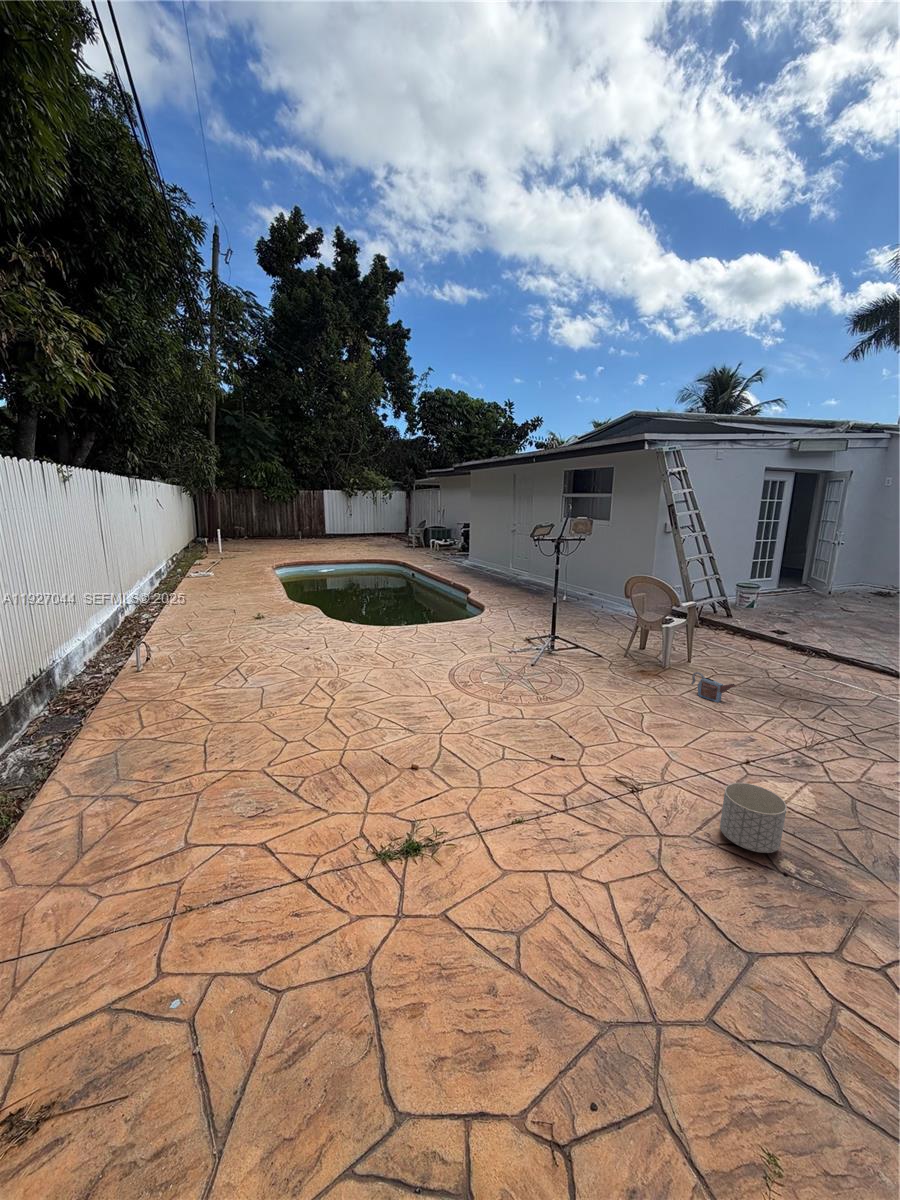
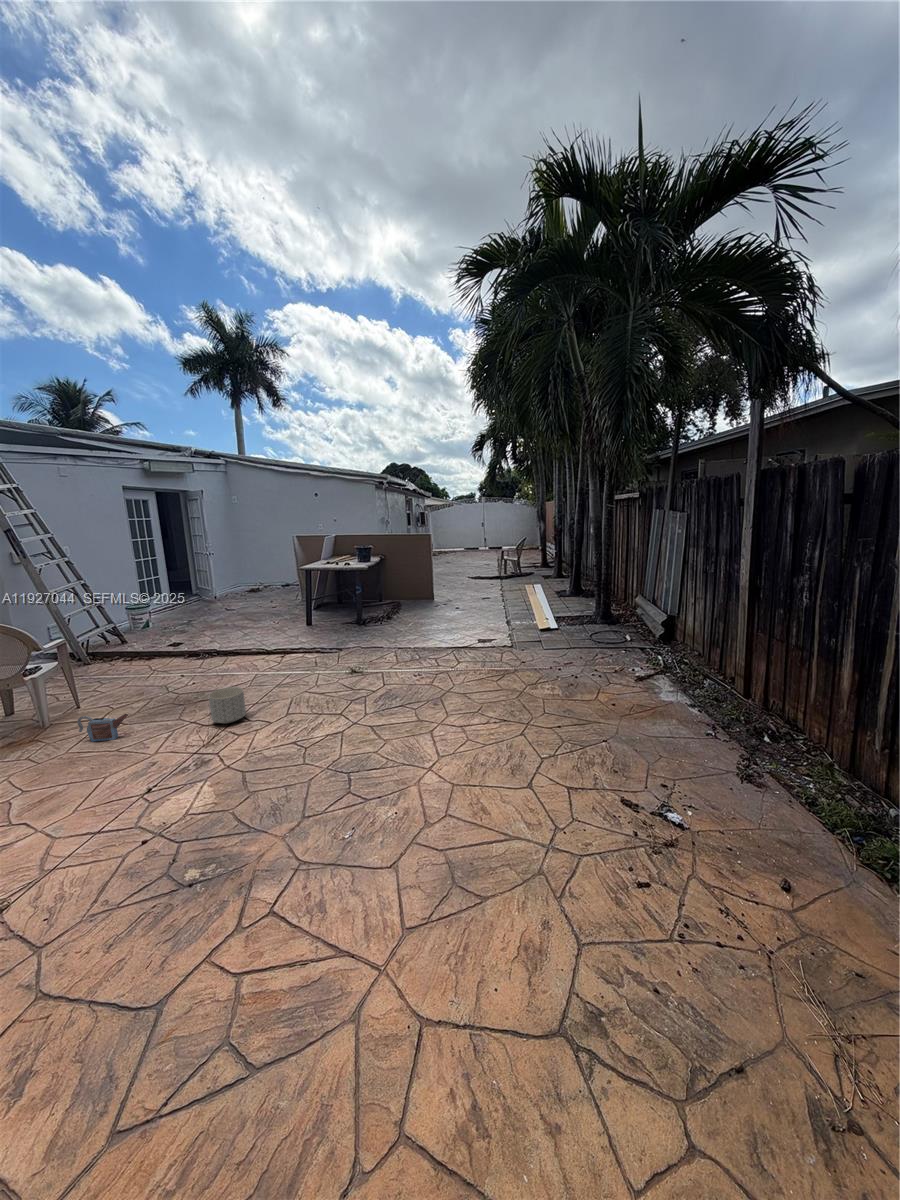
planter: present [720,783,787,853] -> present [209,687,246,724]

